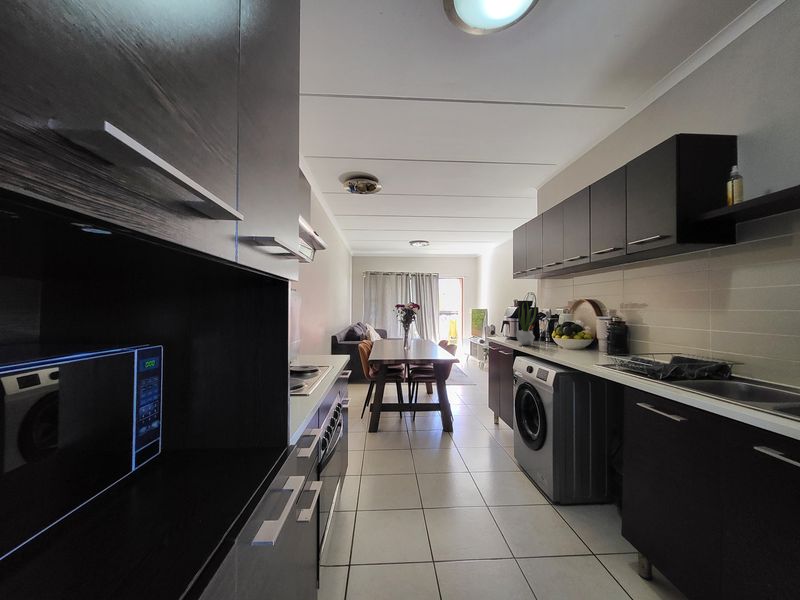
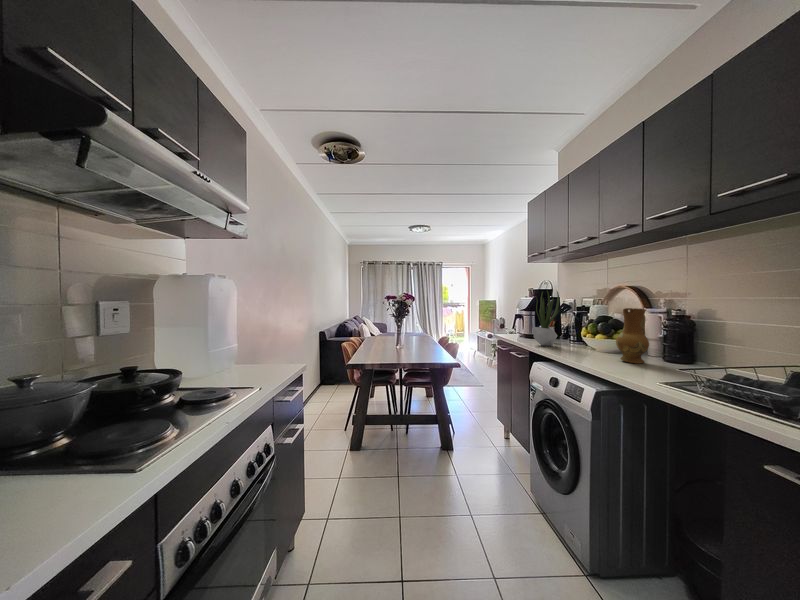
ceramic jug: none [574,316,597,356] -> present [616,308,649,364]

